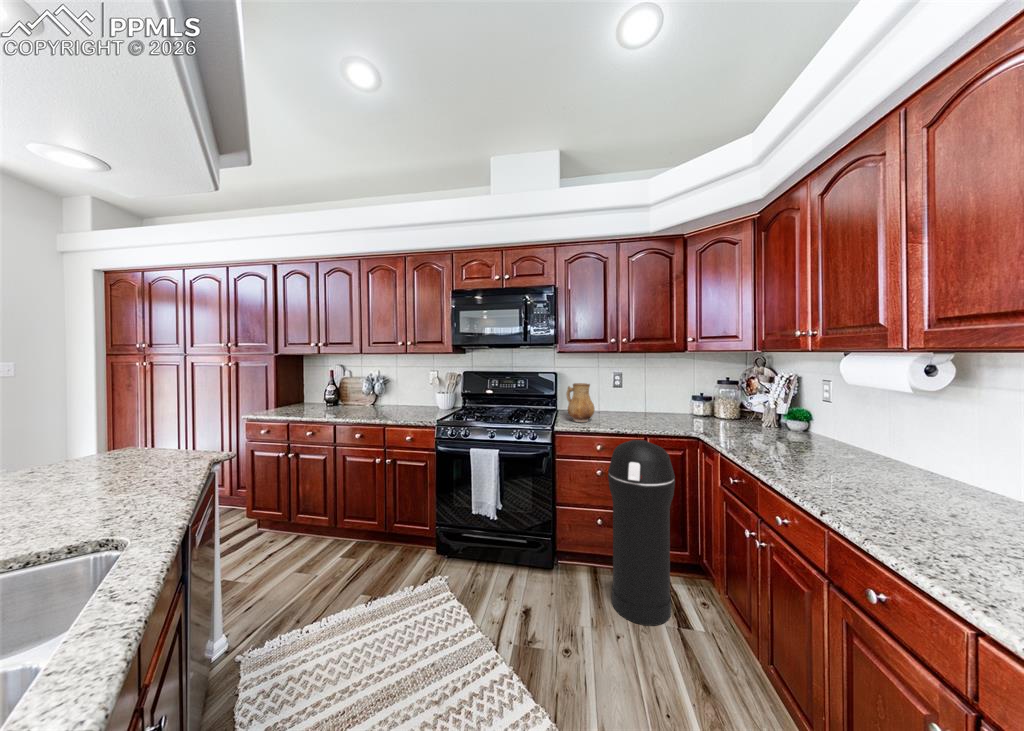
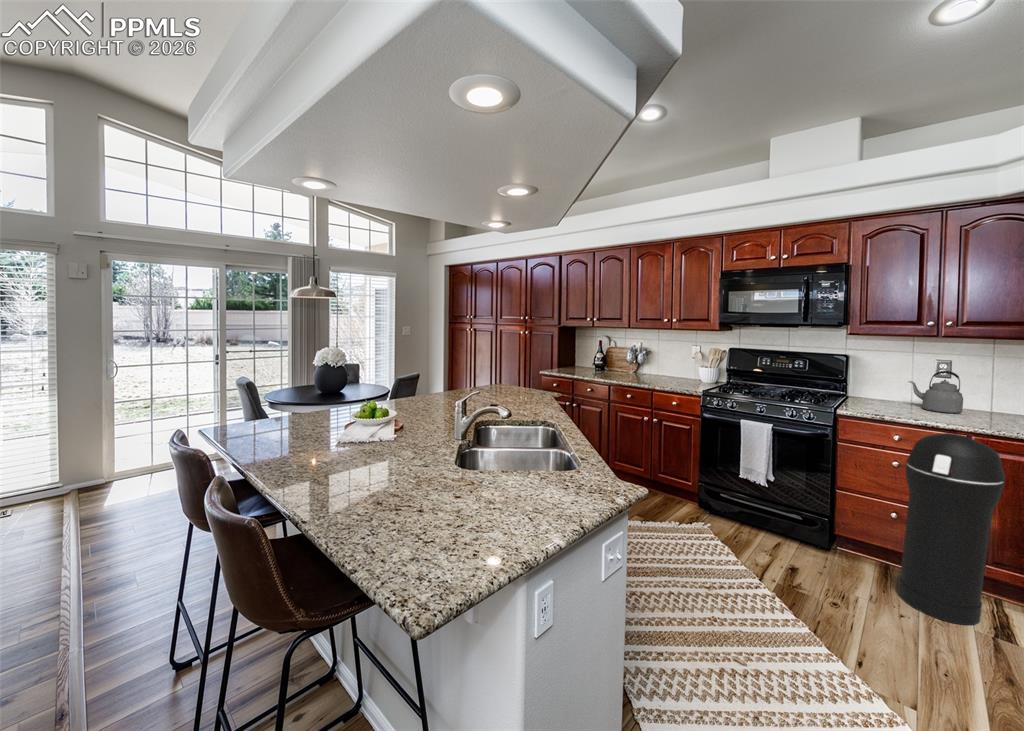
ceramic pitcher: present [566,383,595,422] -> none [857,367,895,409]
kettle: none [602,383,638,419] -> present [909,371,963,413]

